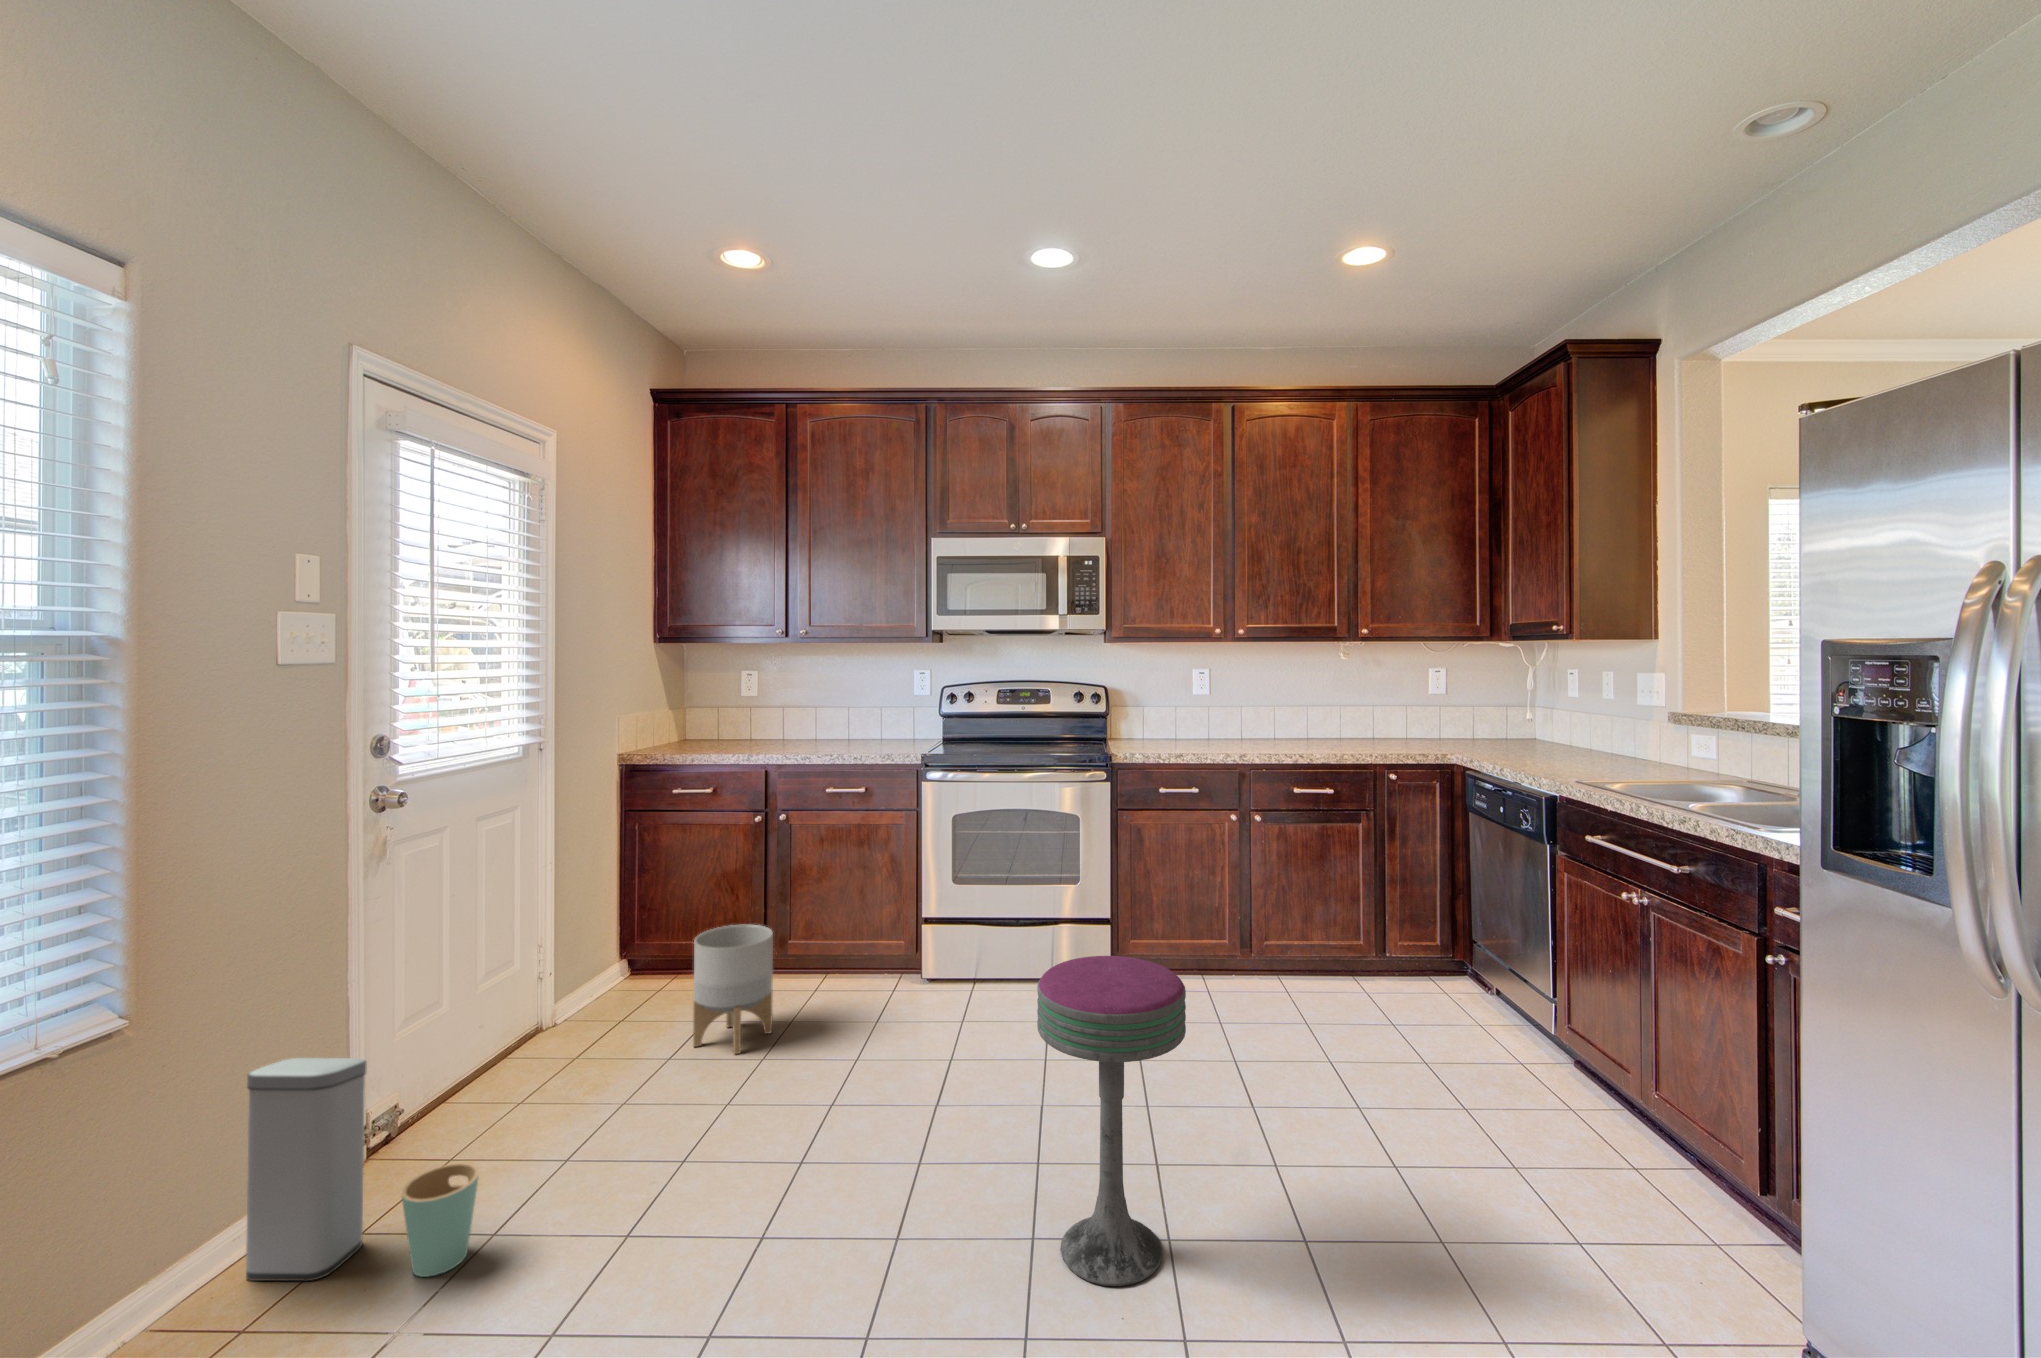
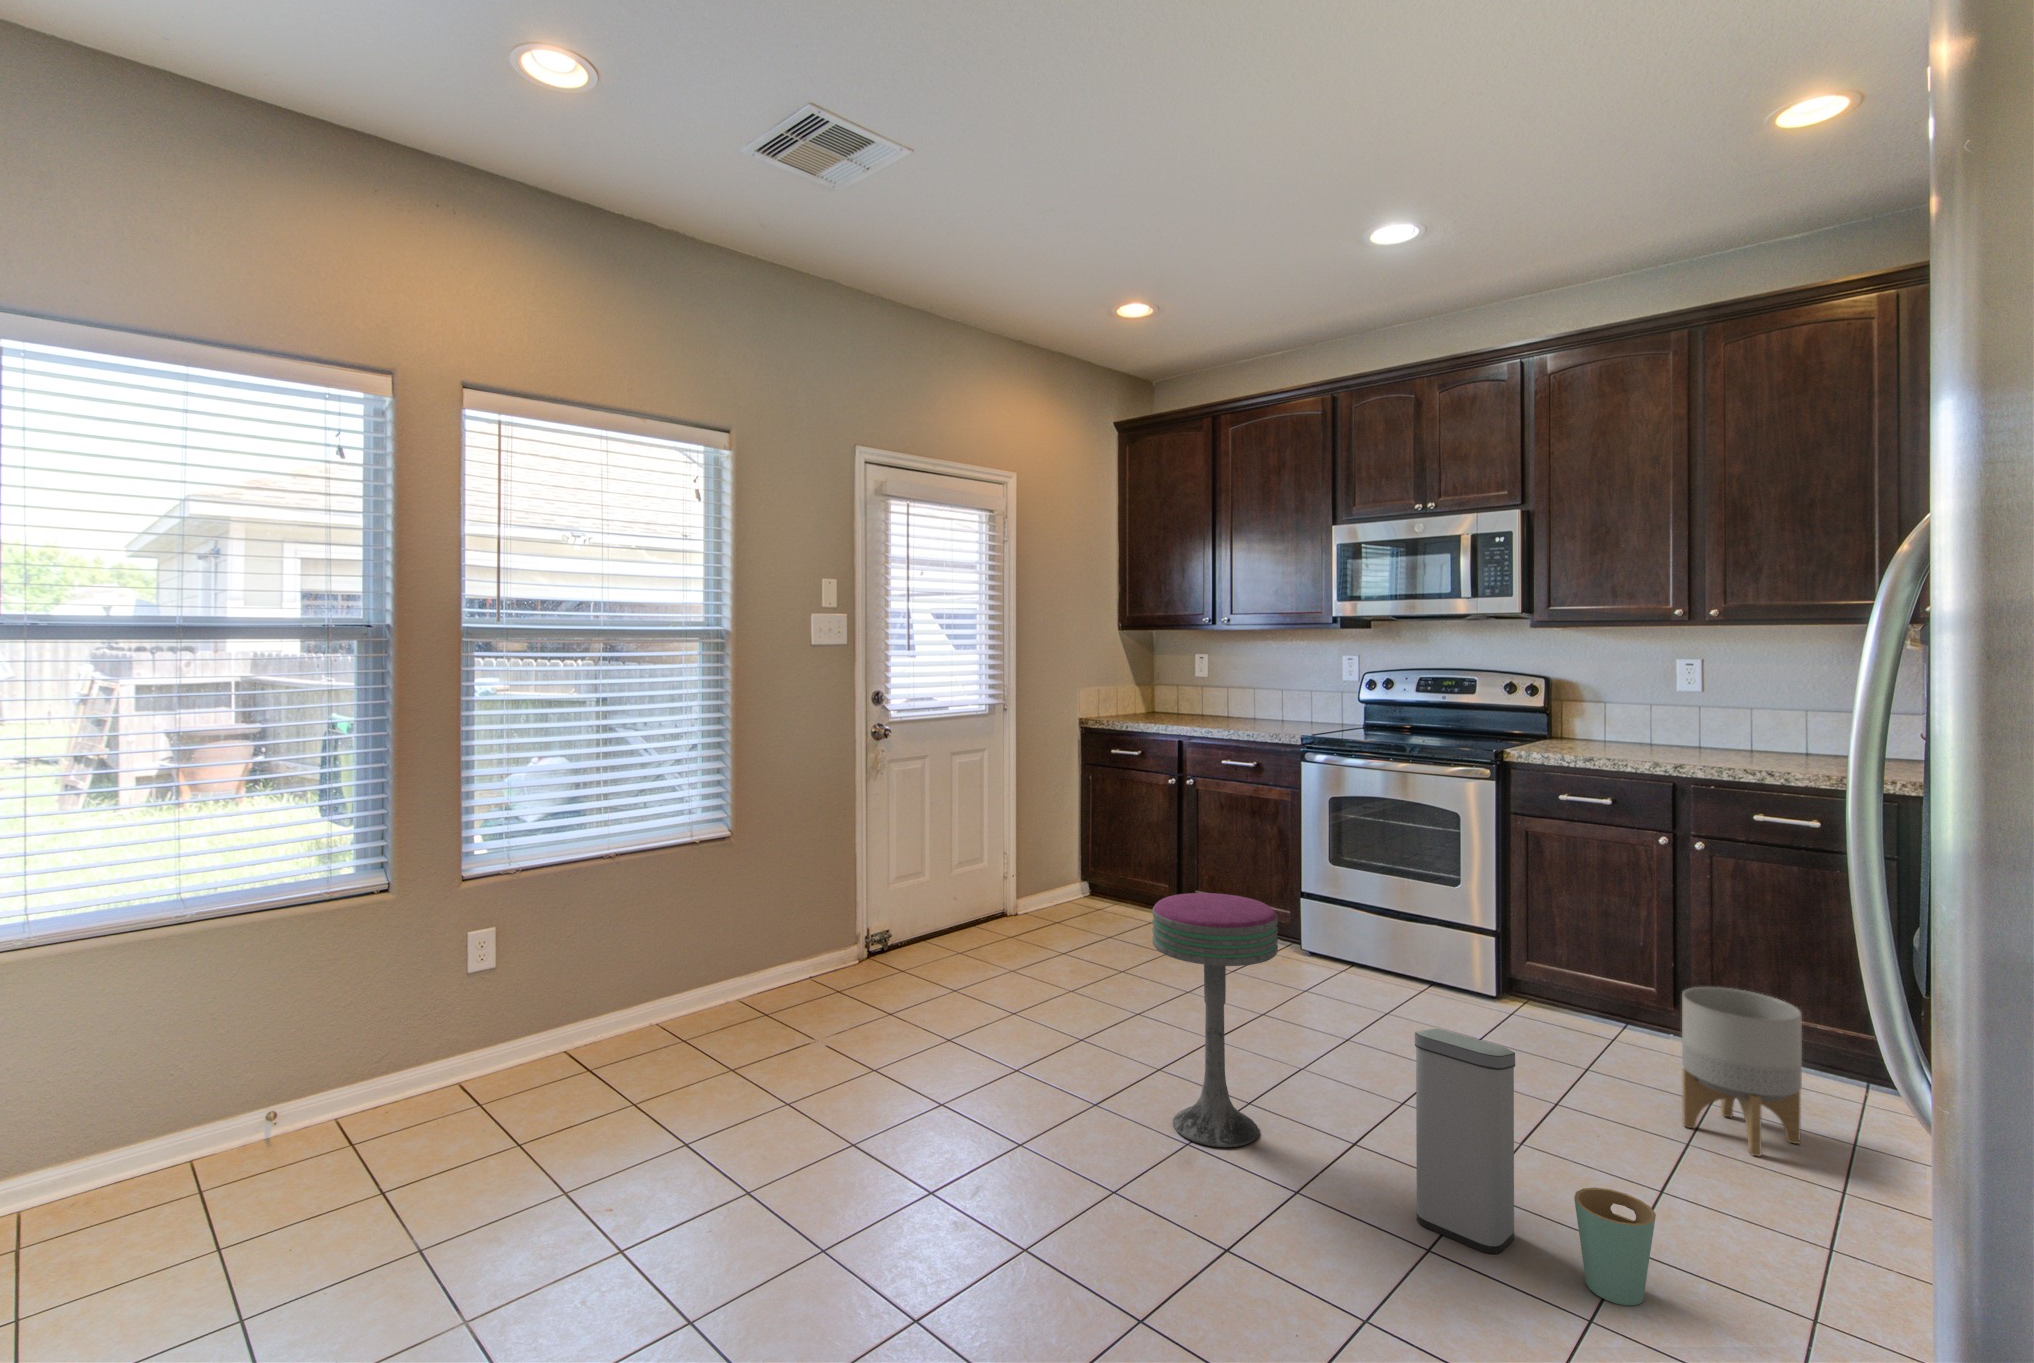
planter: present [693,924,773,1054] -> present [1682,987,1802,1157]
trash can: present [246,1058,479,1281] -> present [1415,1029,1656,1306]

